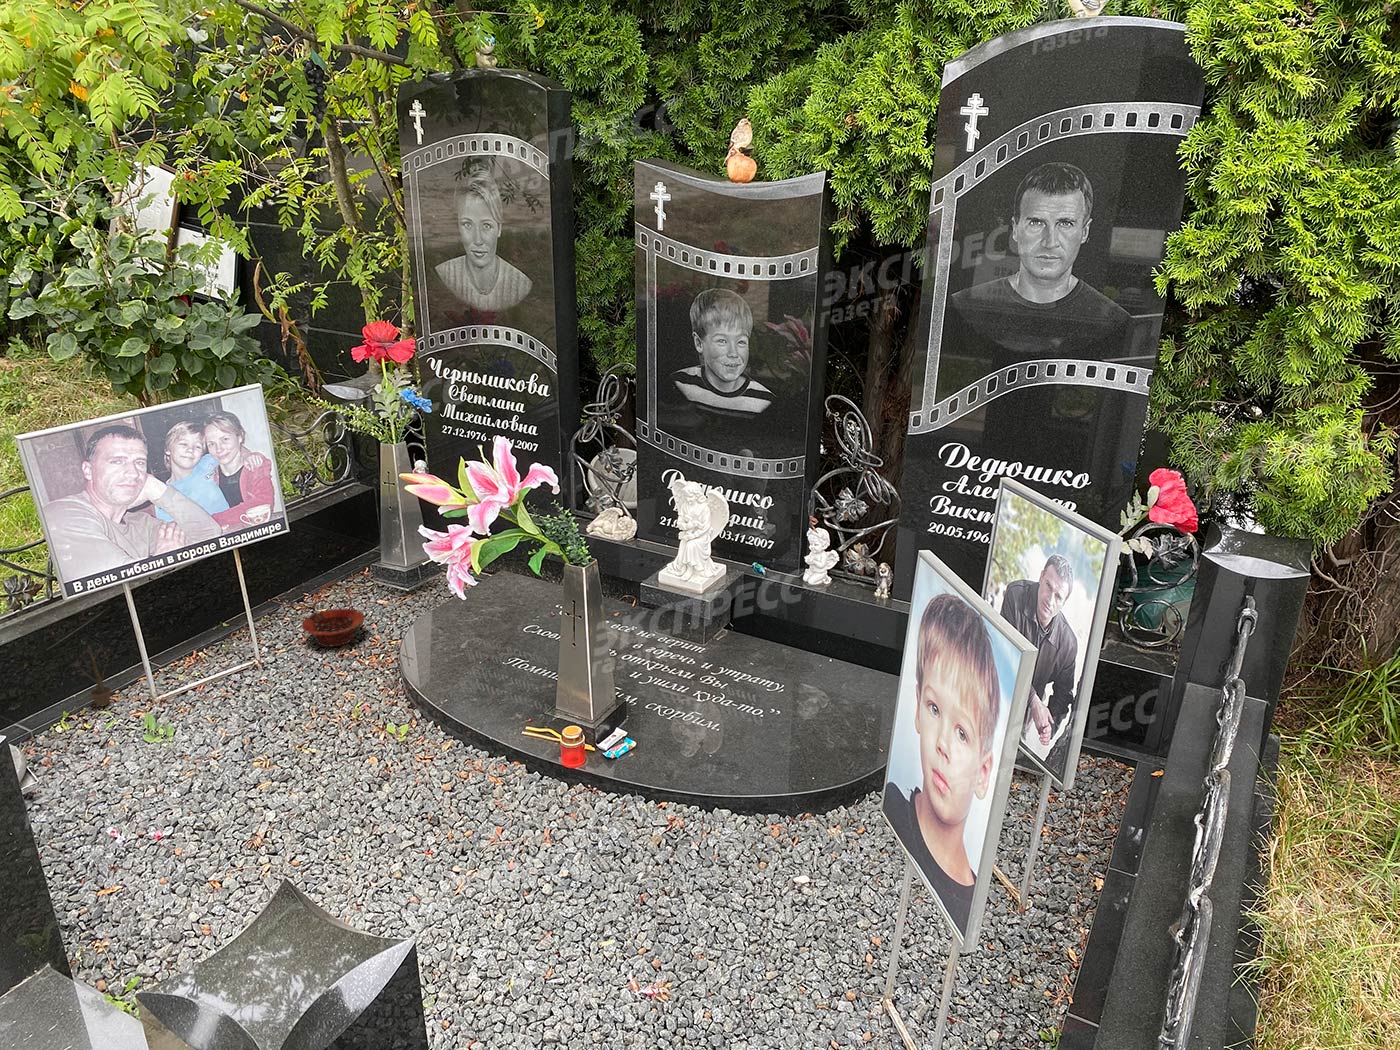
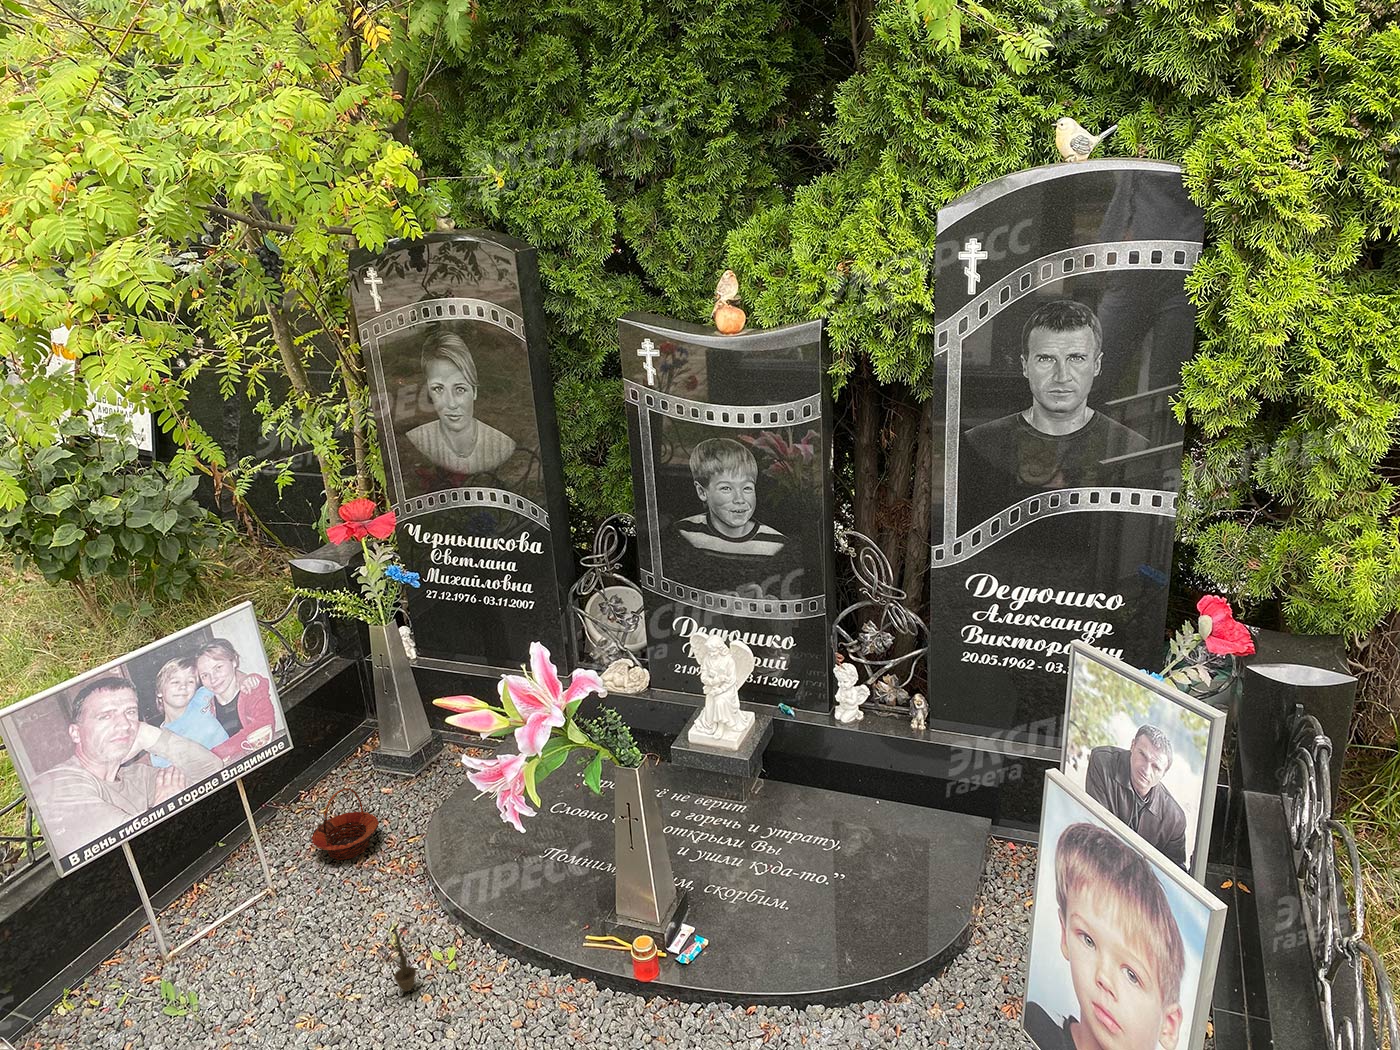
decorative plant: present [72,645,118,712] -> present [377,921,420,1007]

